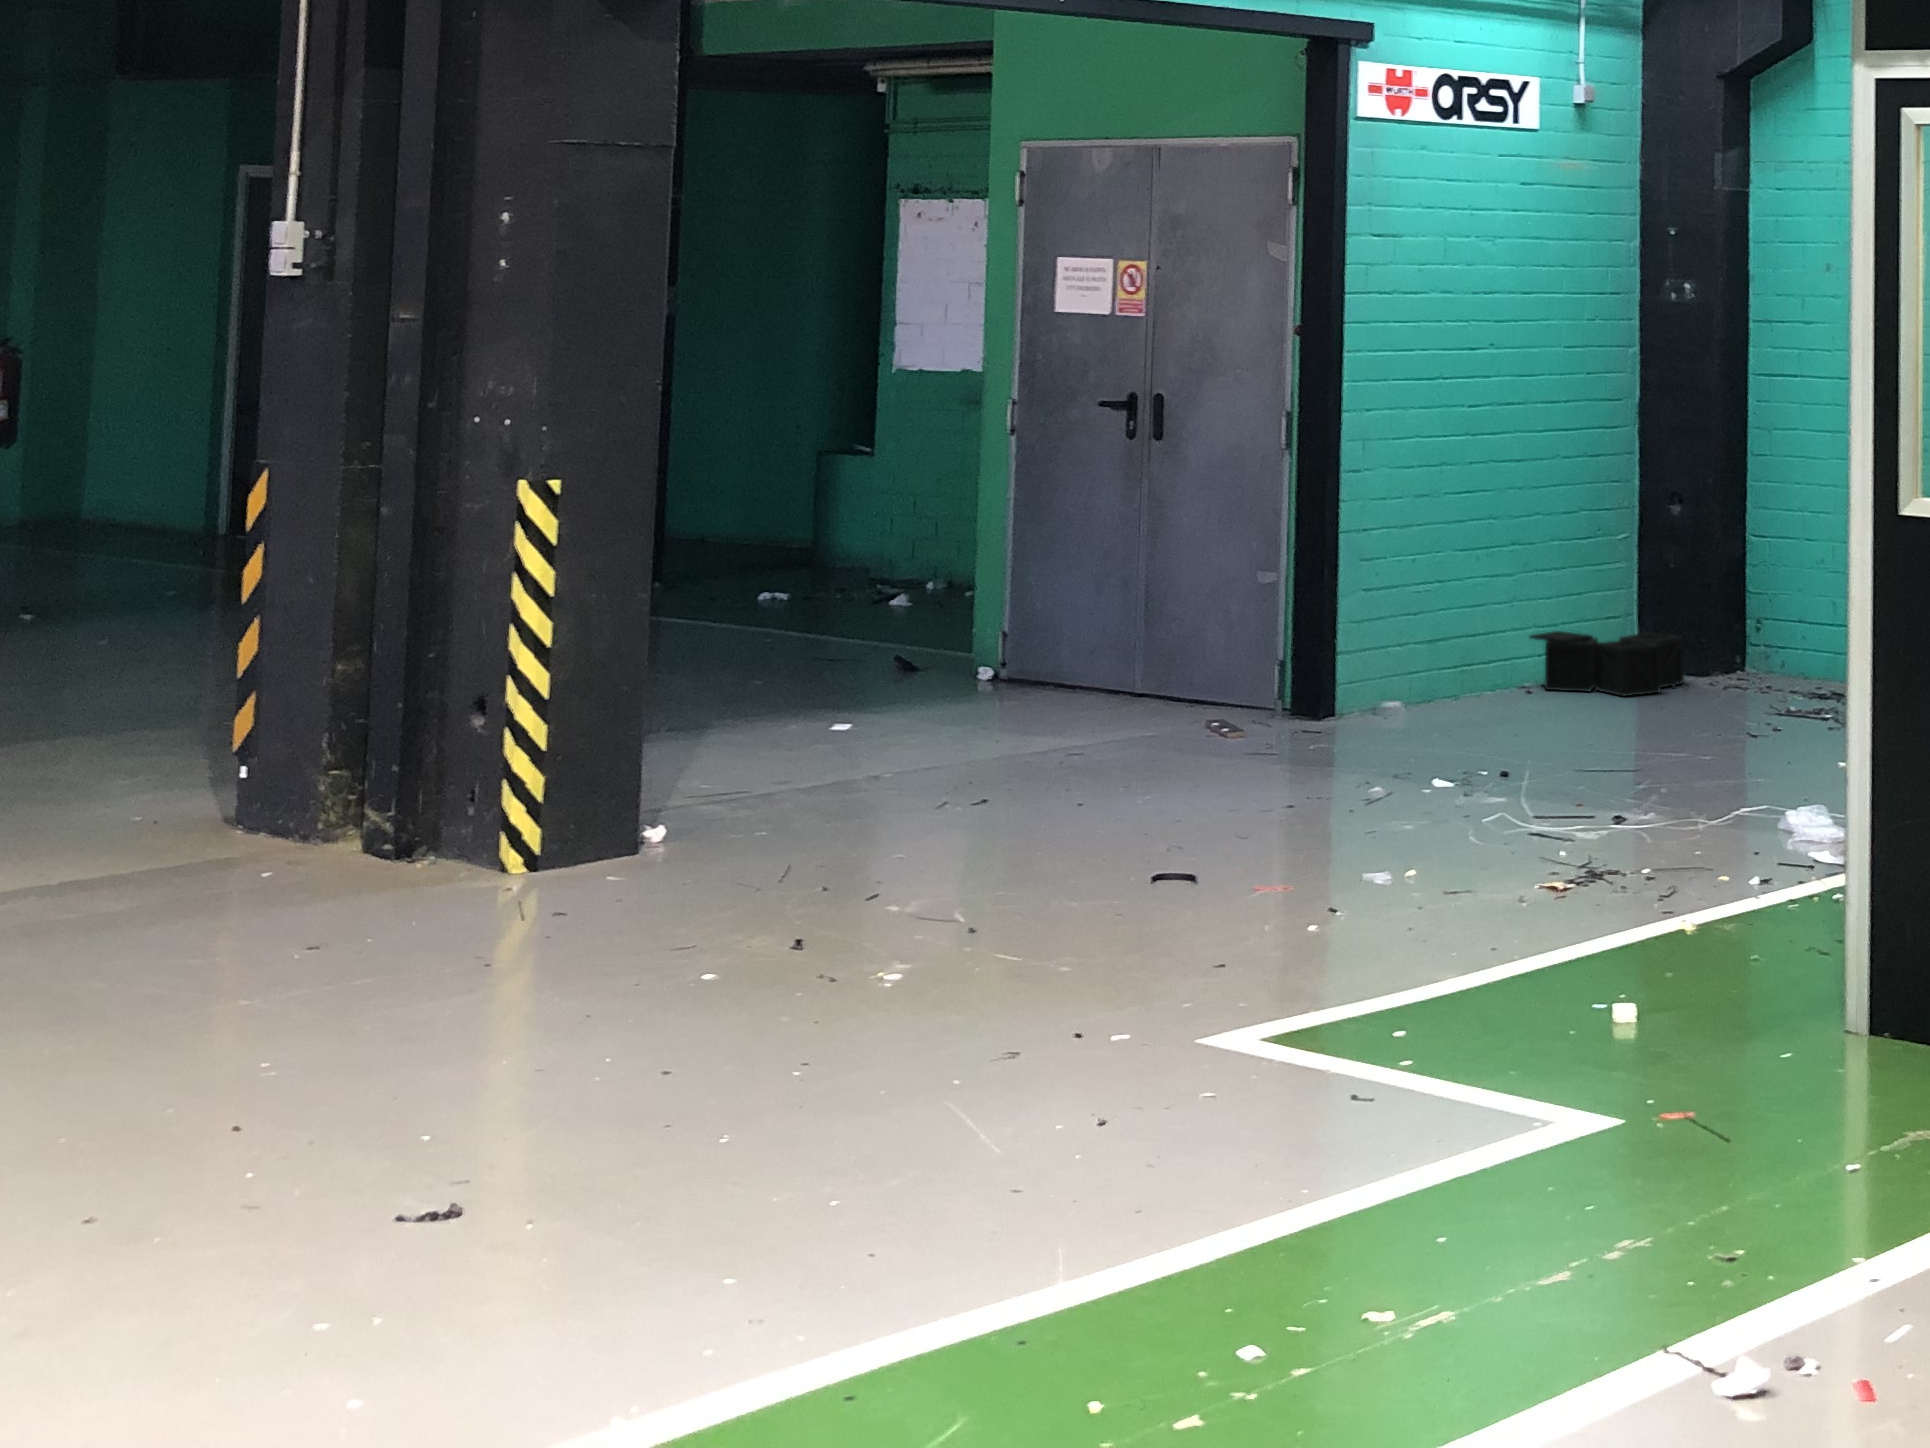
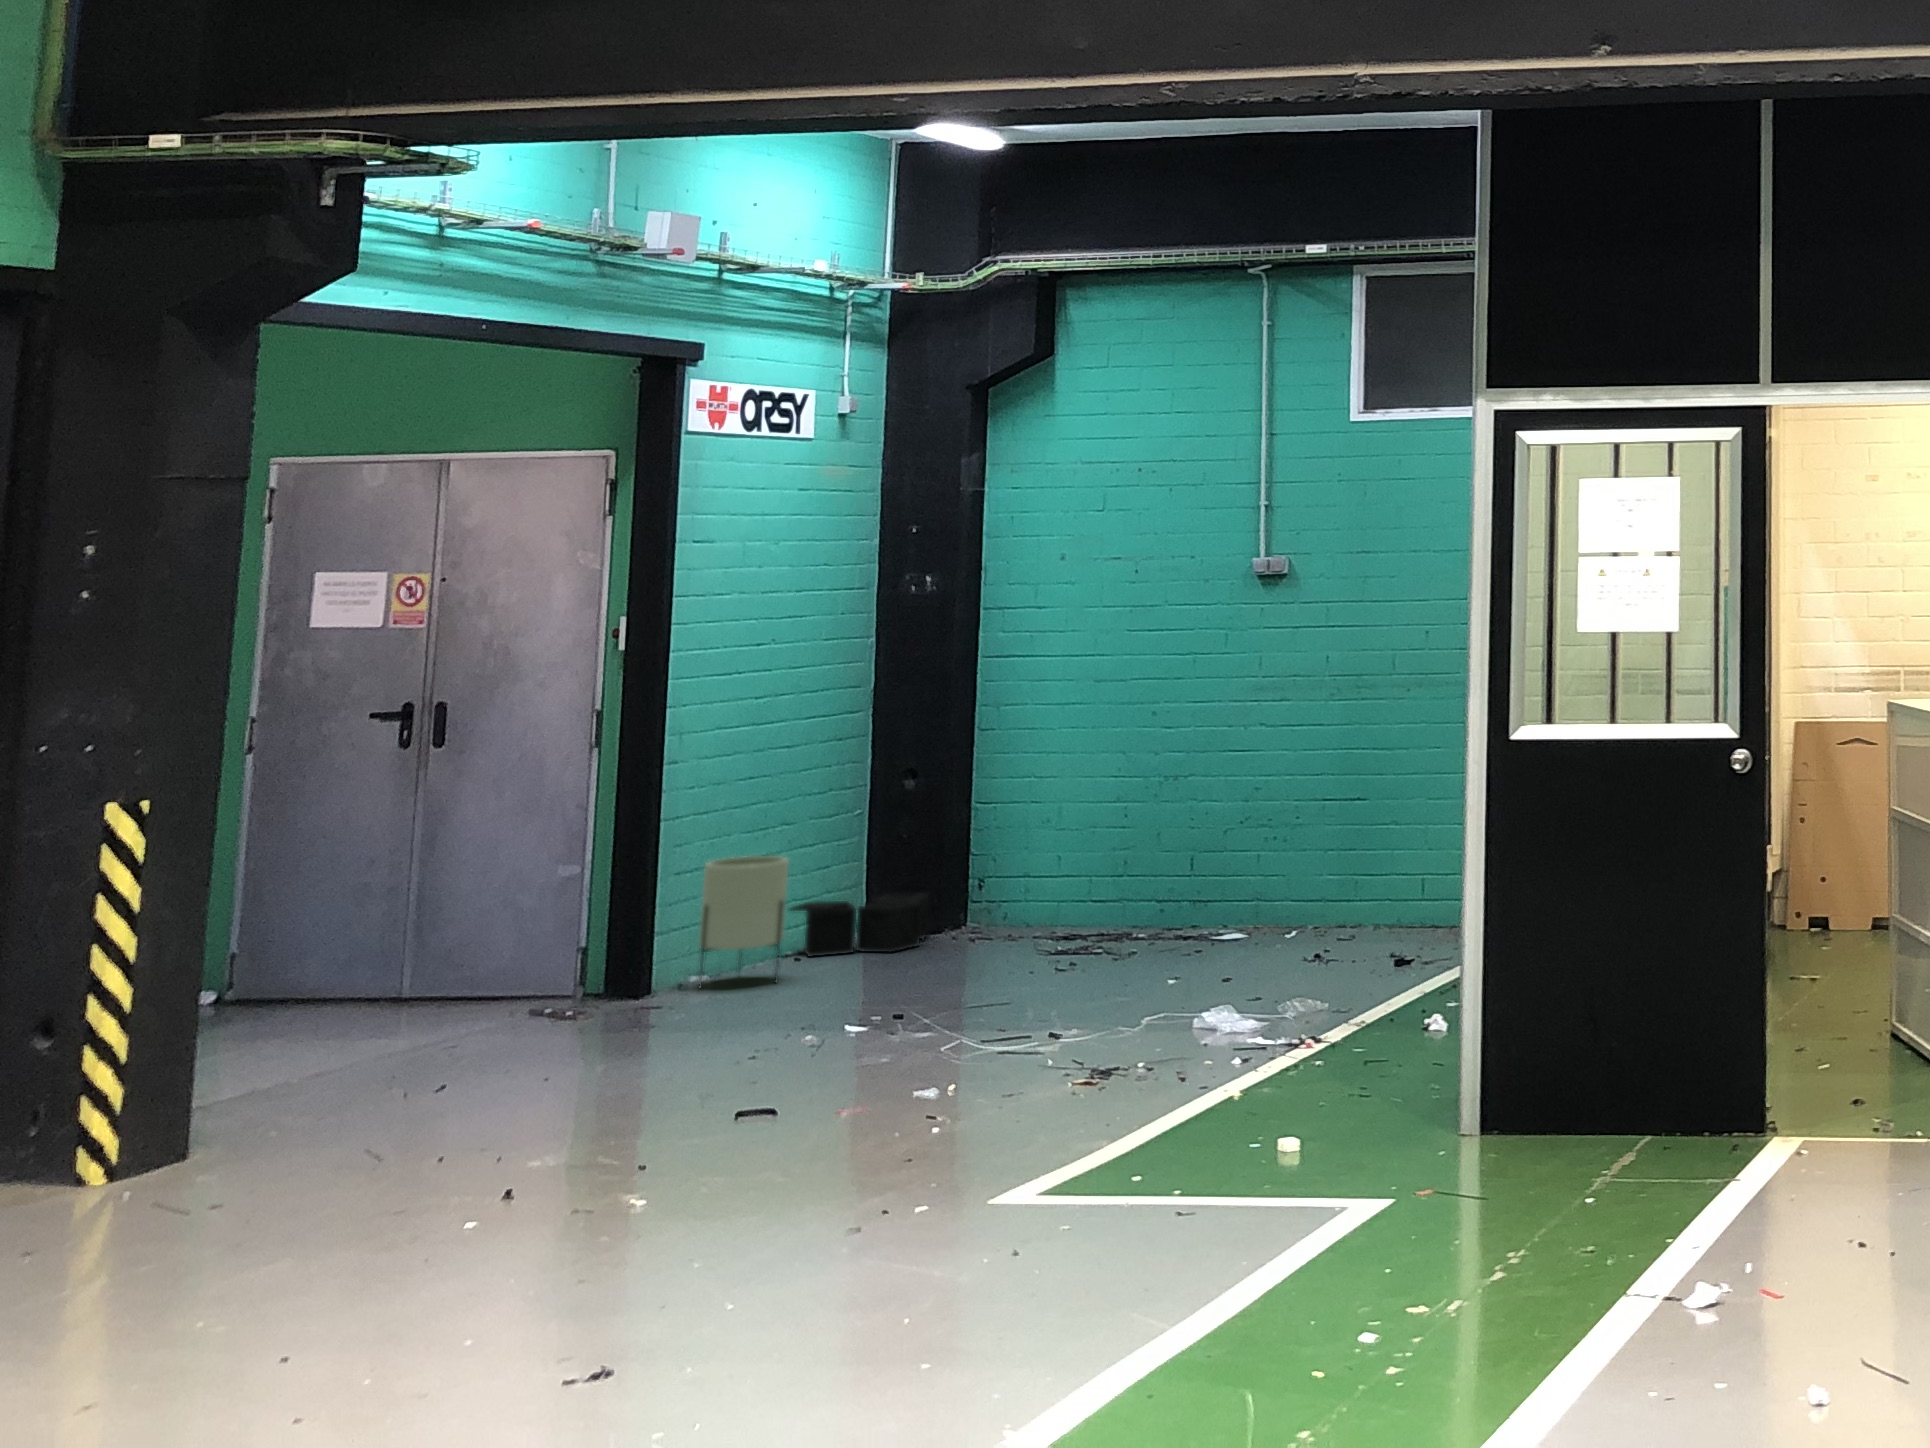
planter: none [1399,575,1486,714] -> present [698,856,788,988]

